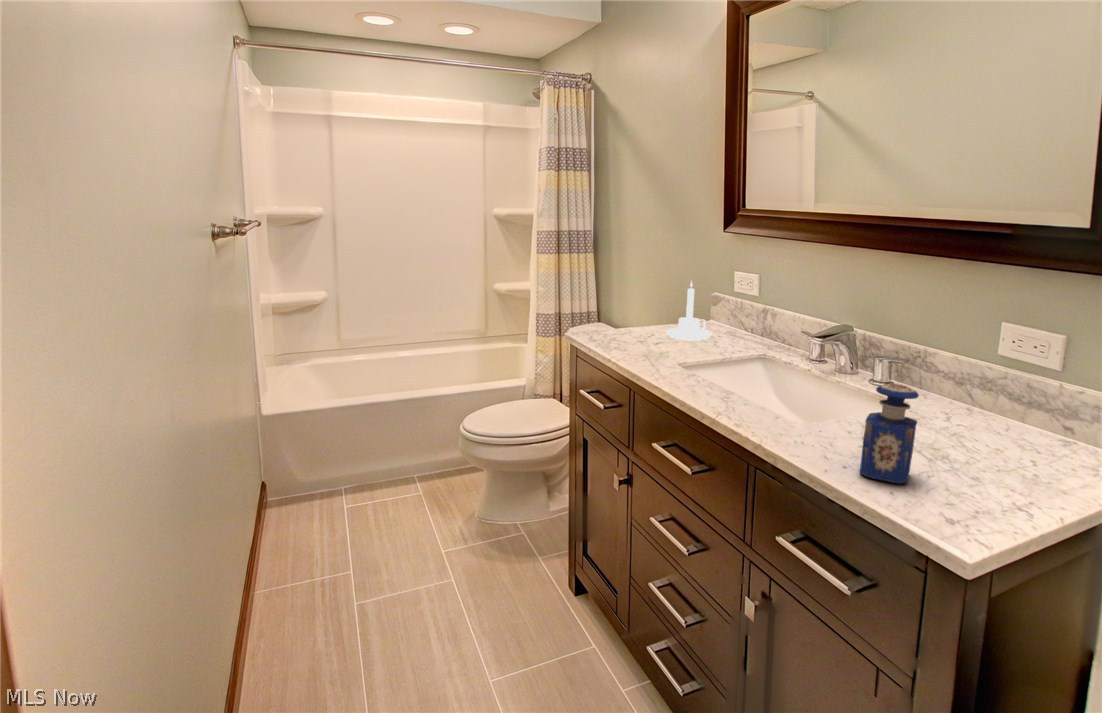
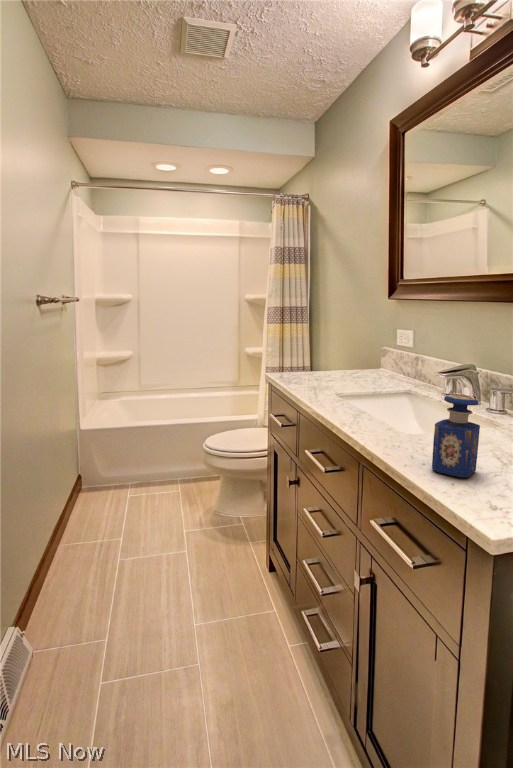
candle holder: present [666,281,711,341] -> none [338,334,373,379]

